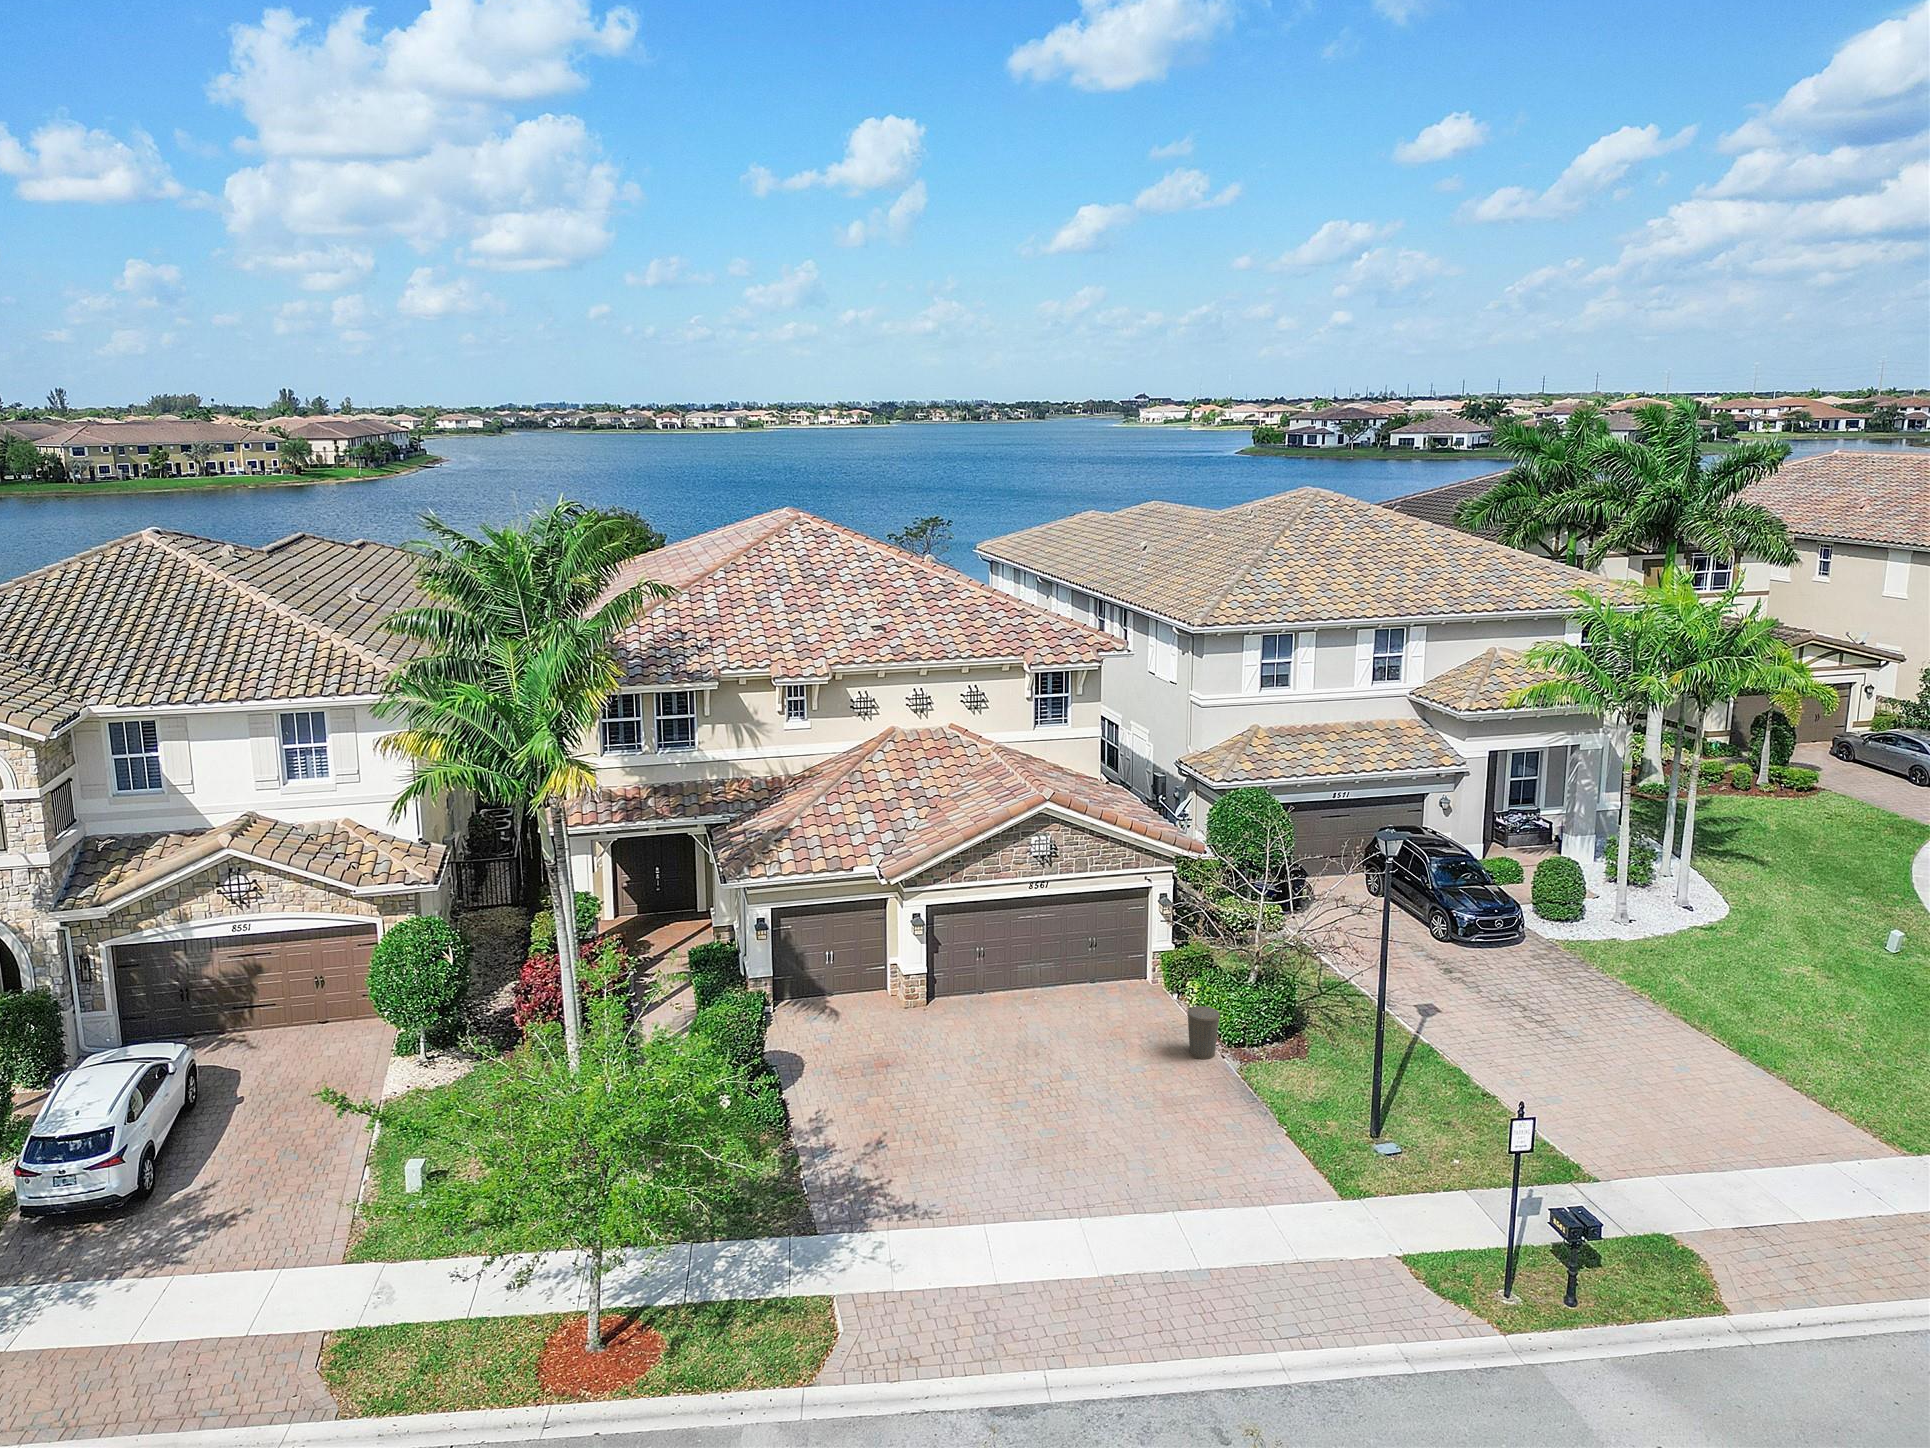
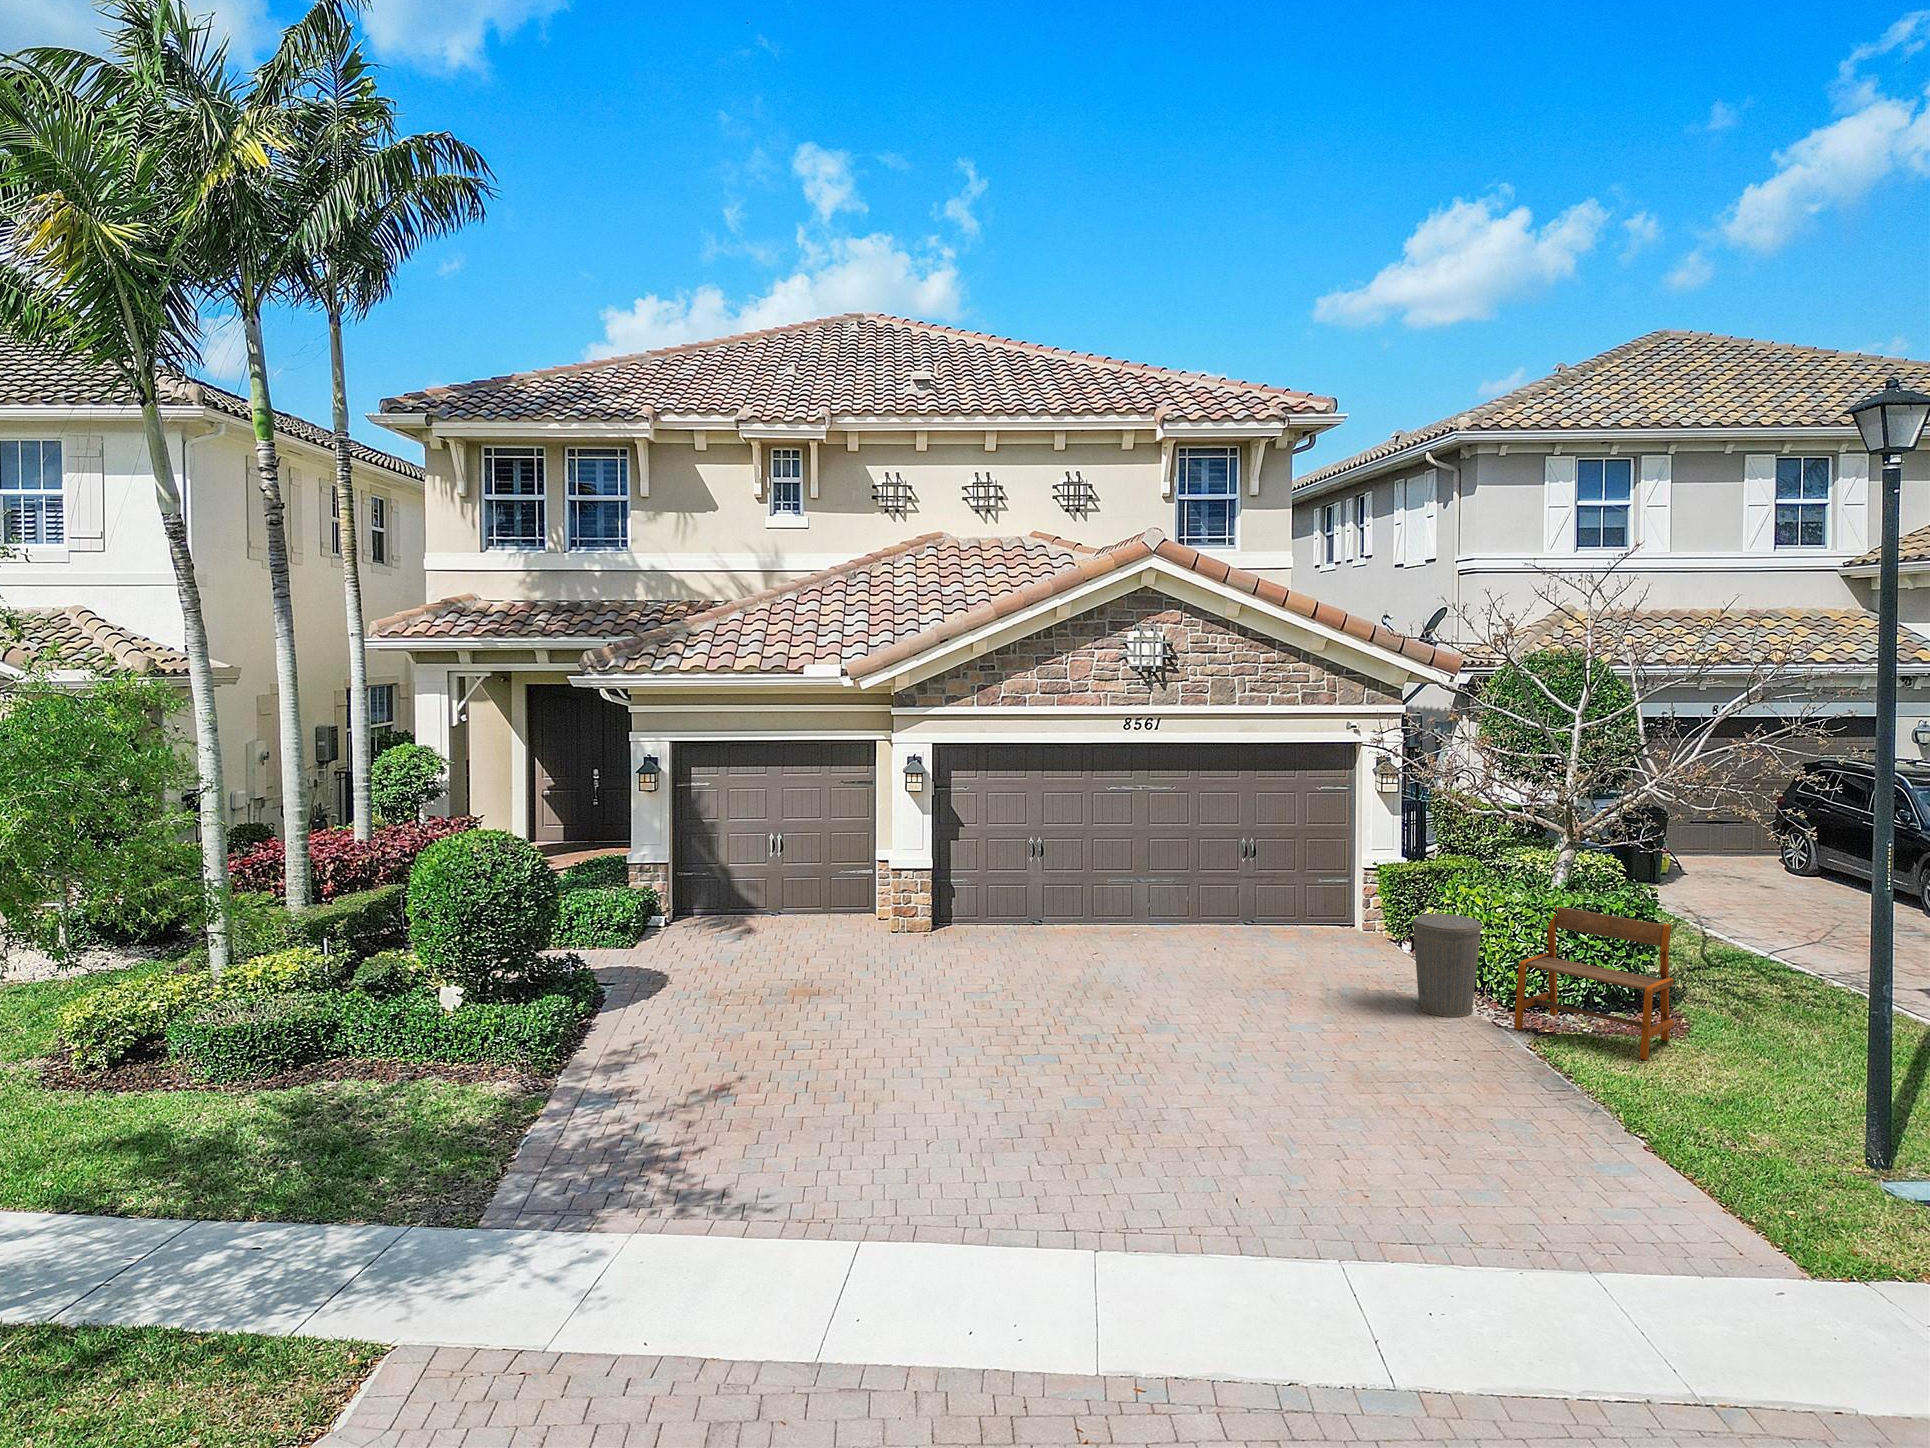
bench: none [1234,1003,1305,1083] -> present [1514,906,1674,1060]

